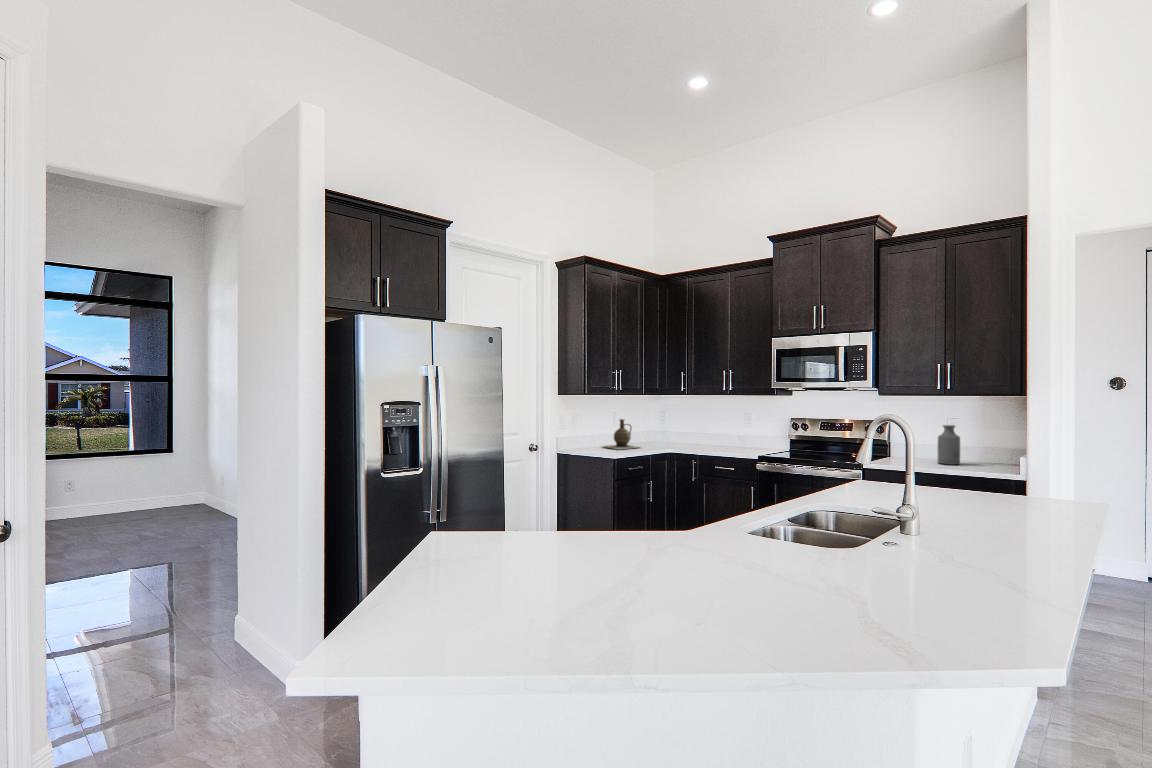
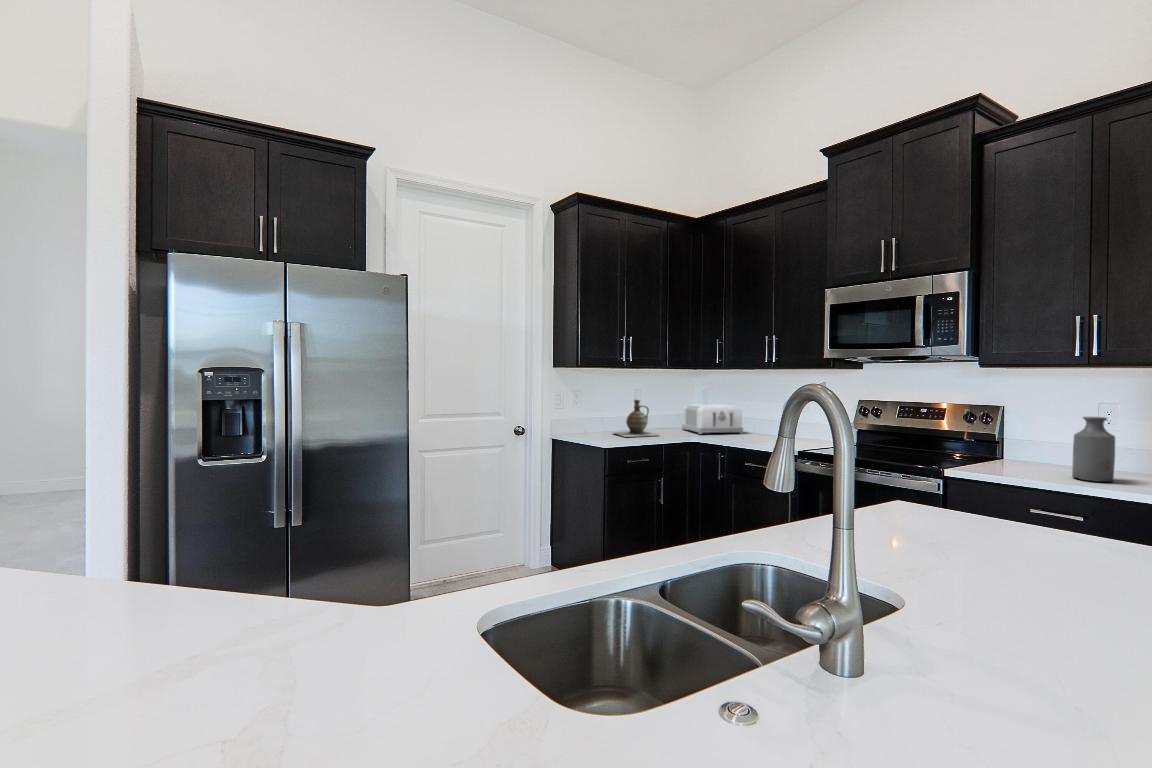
toaster: none [649,422,700,446] -> present [682,404,743,434]

